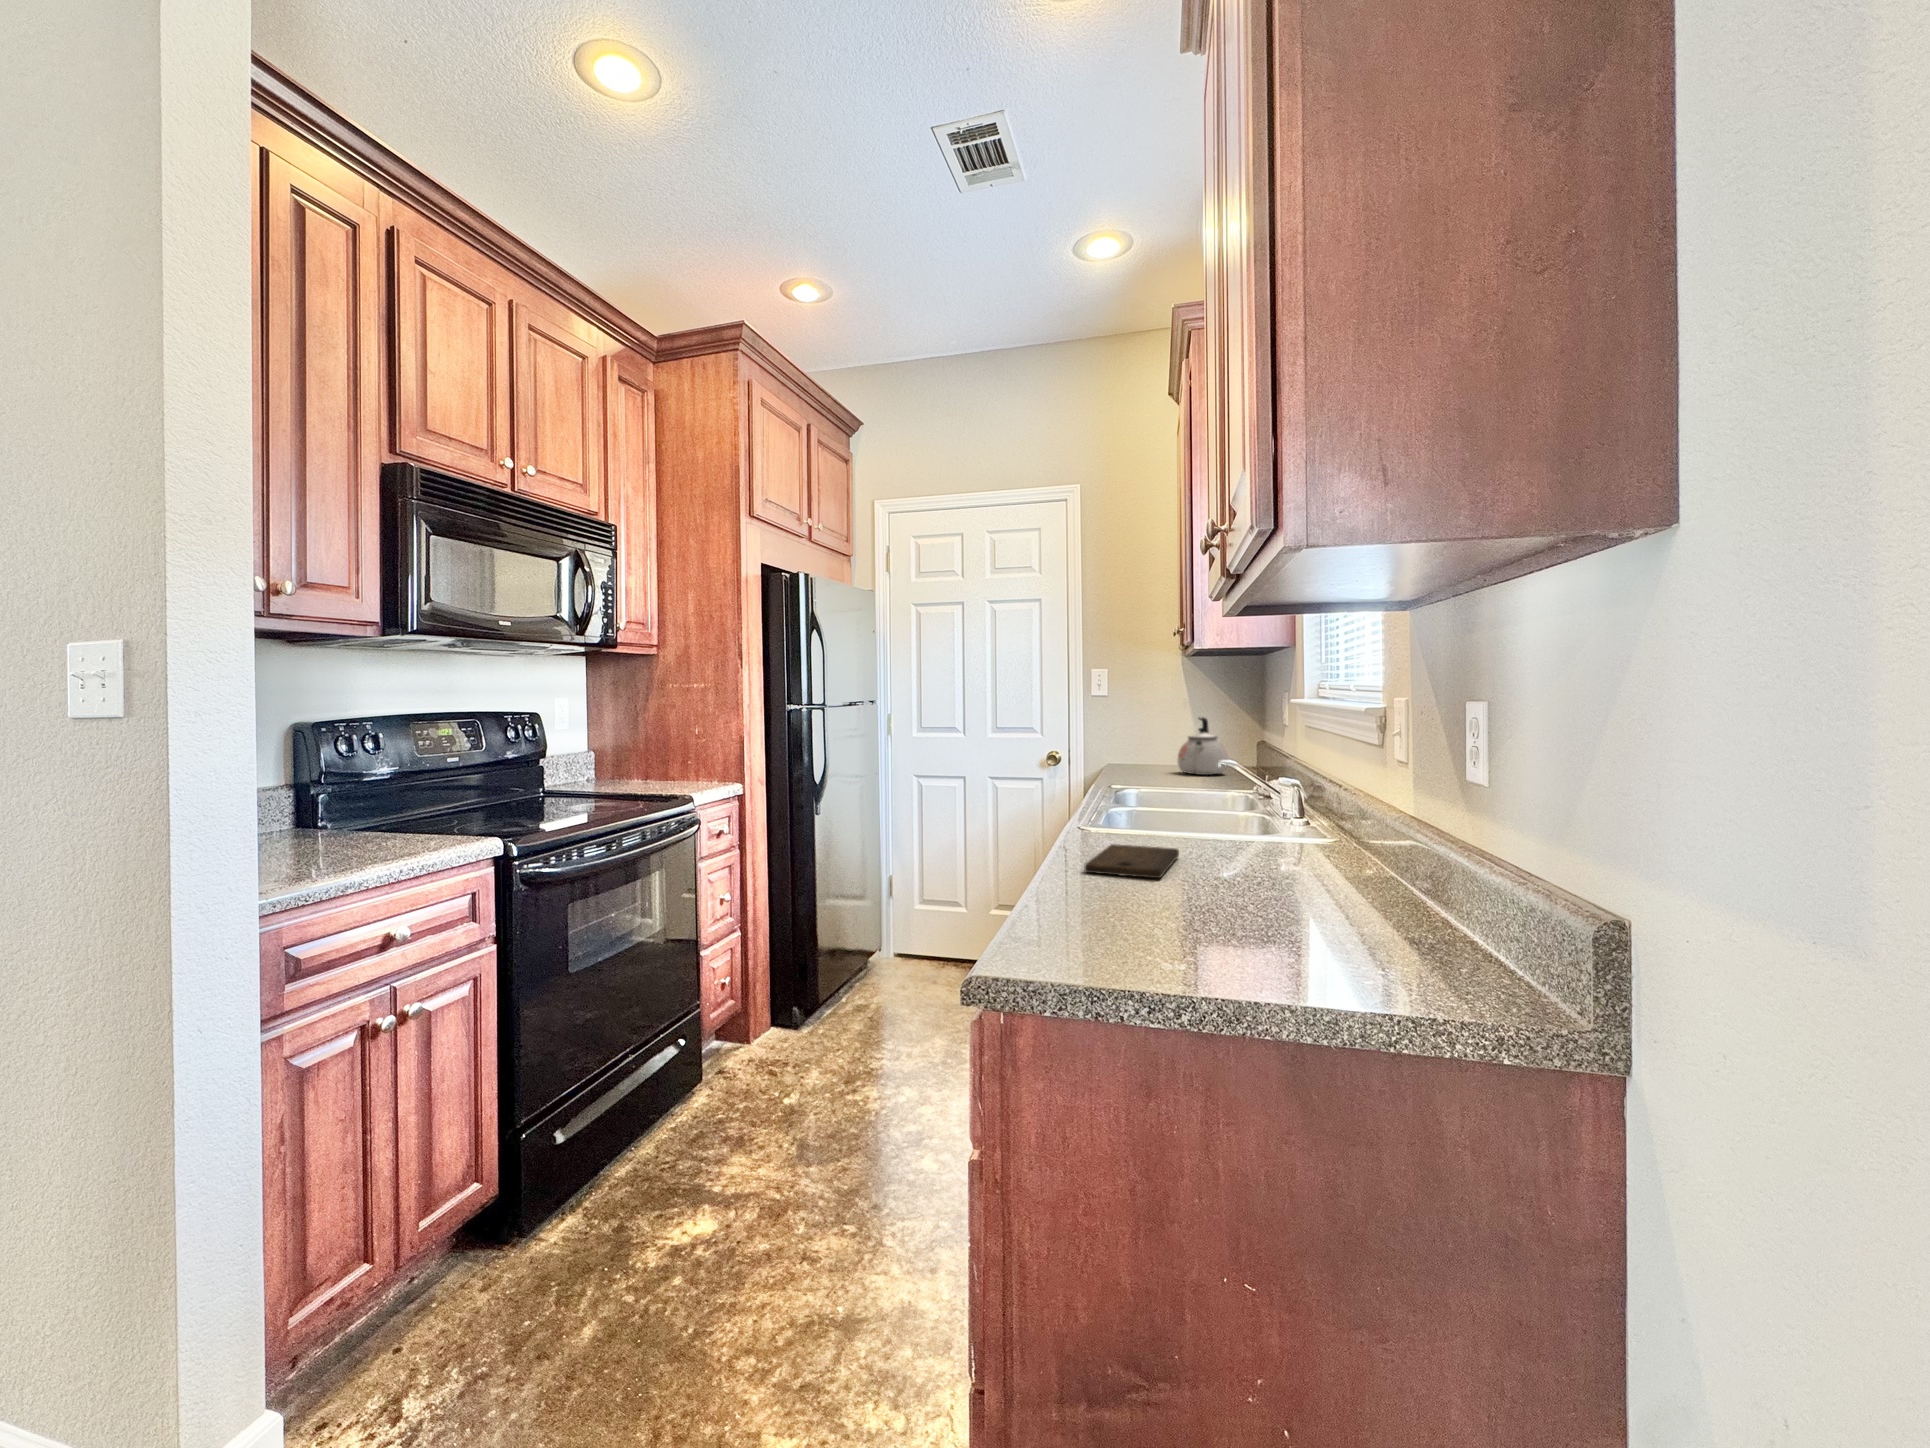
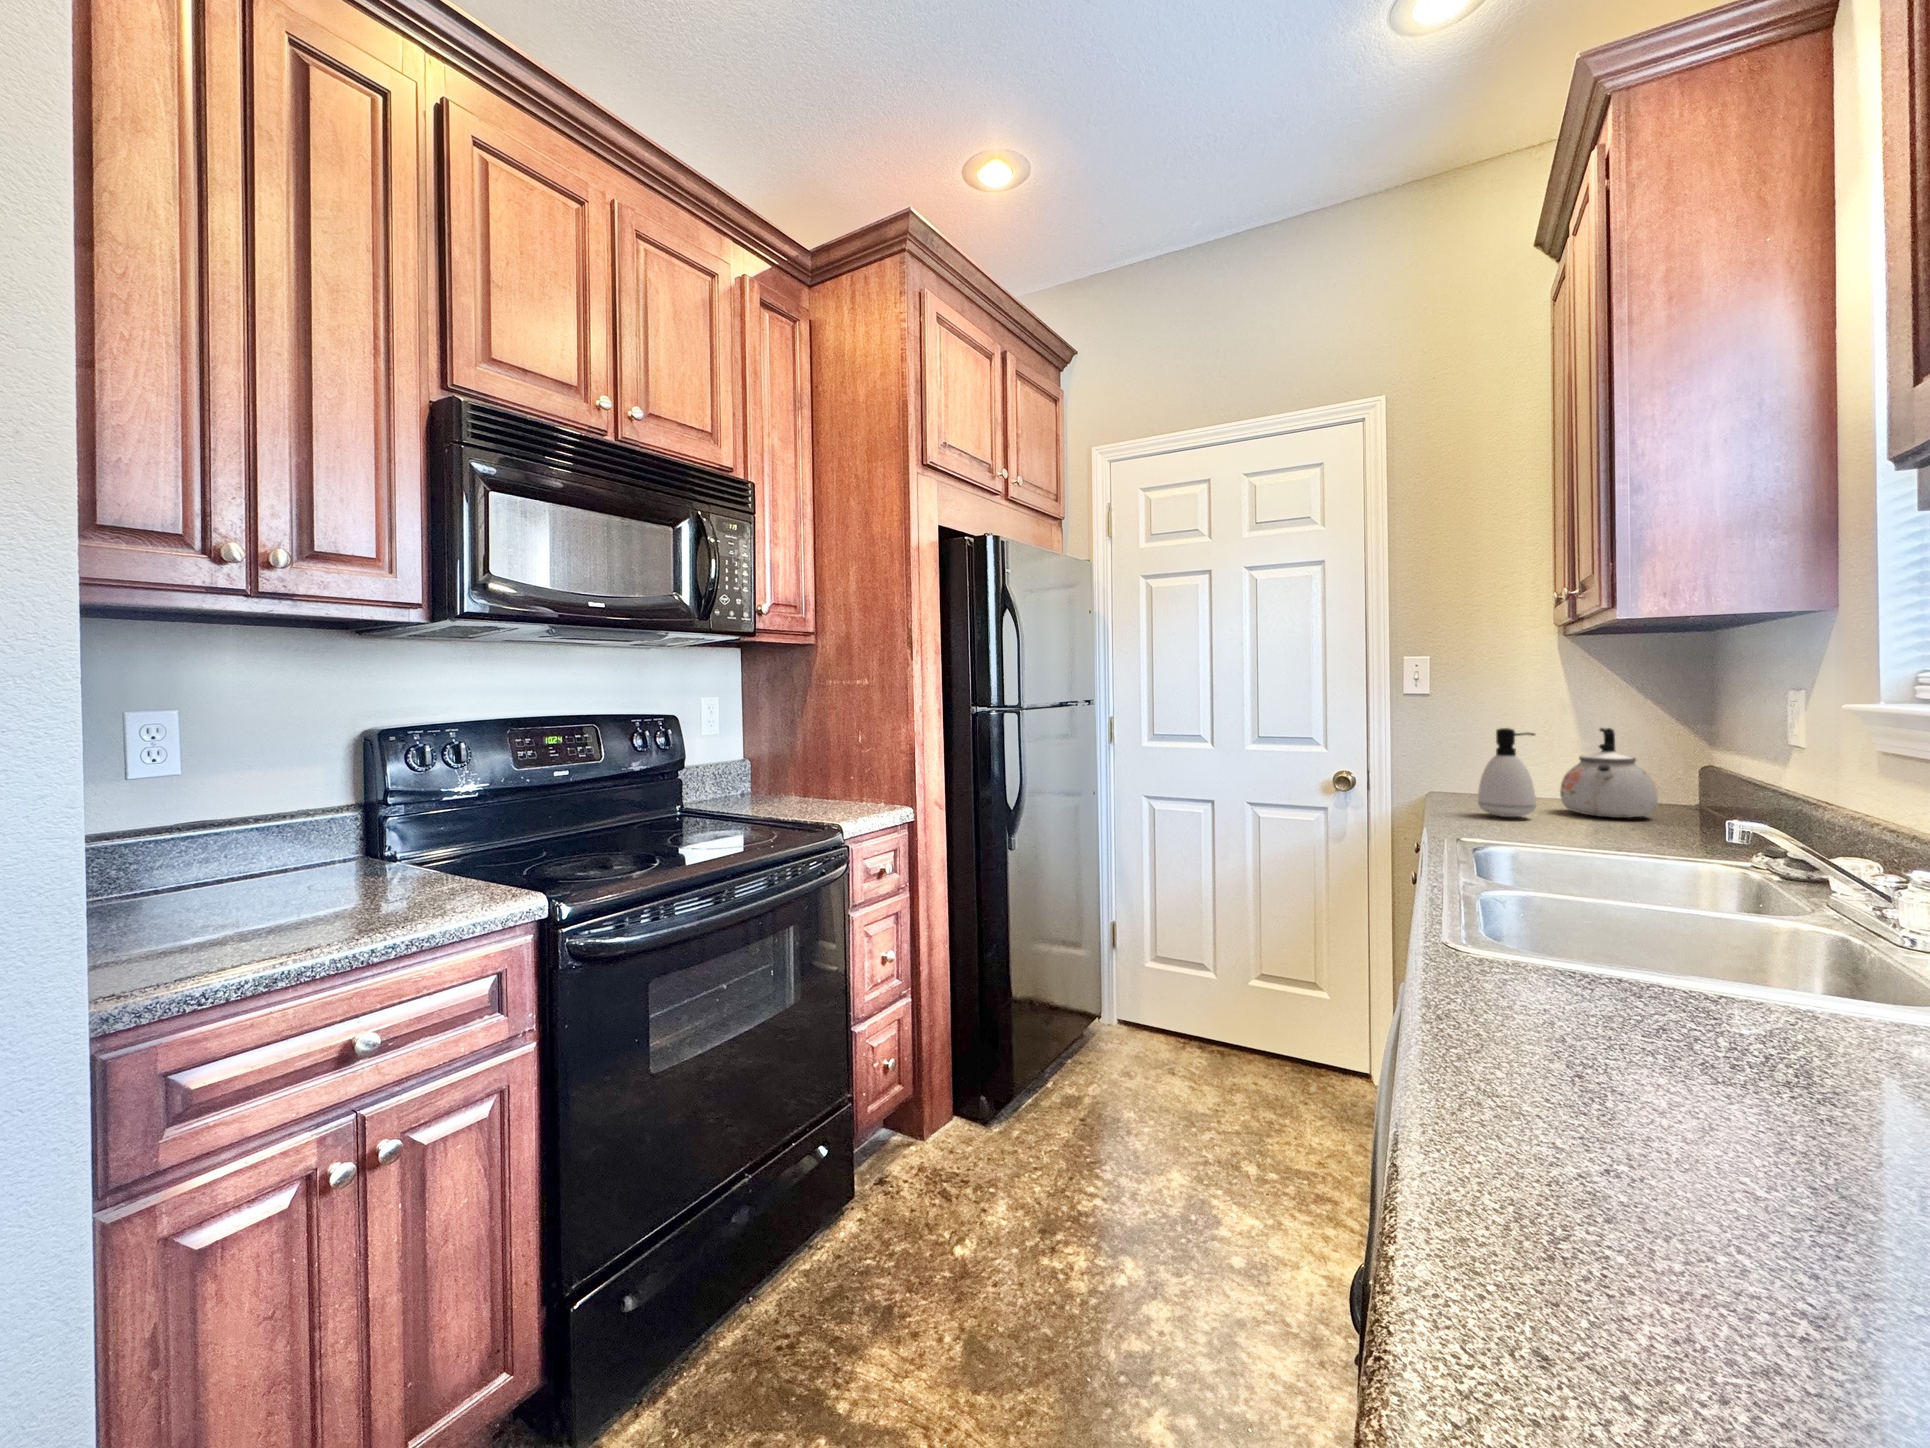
soap dispenser: none [1129,718,1161,776] -> present [1478,728,1536,817]
cutting board: present [1085,844,1179,878] -> none [1517,1023,1767,1196]

